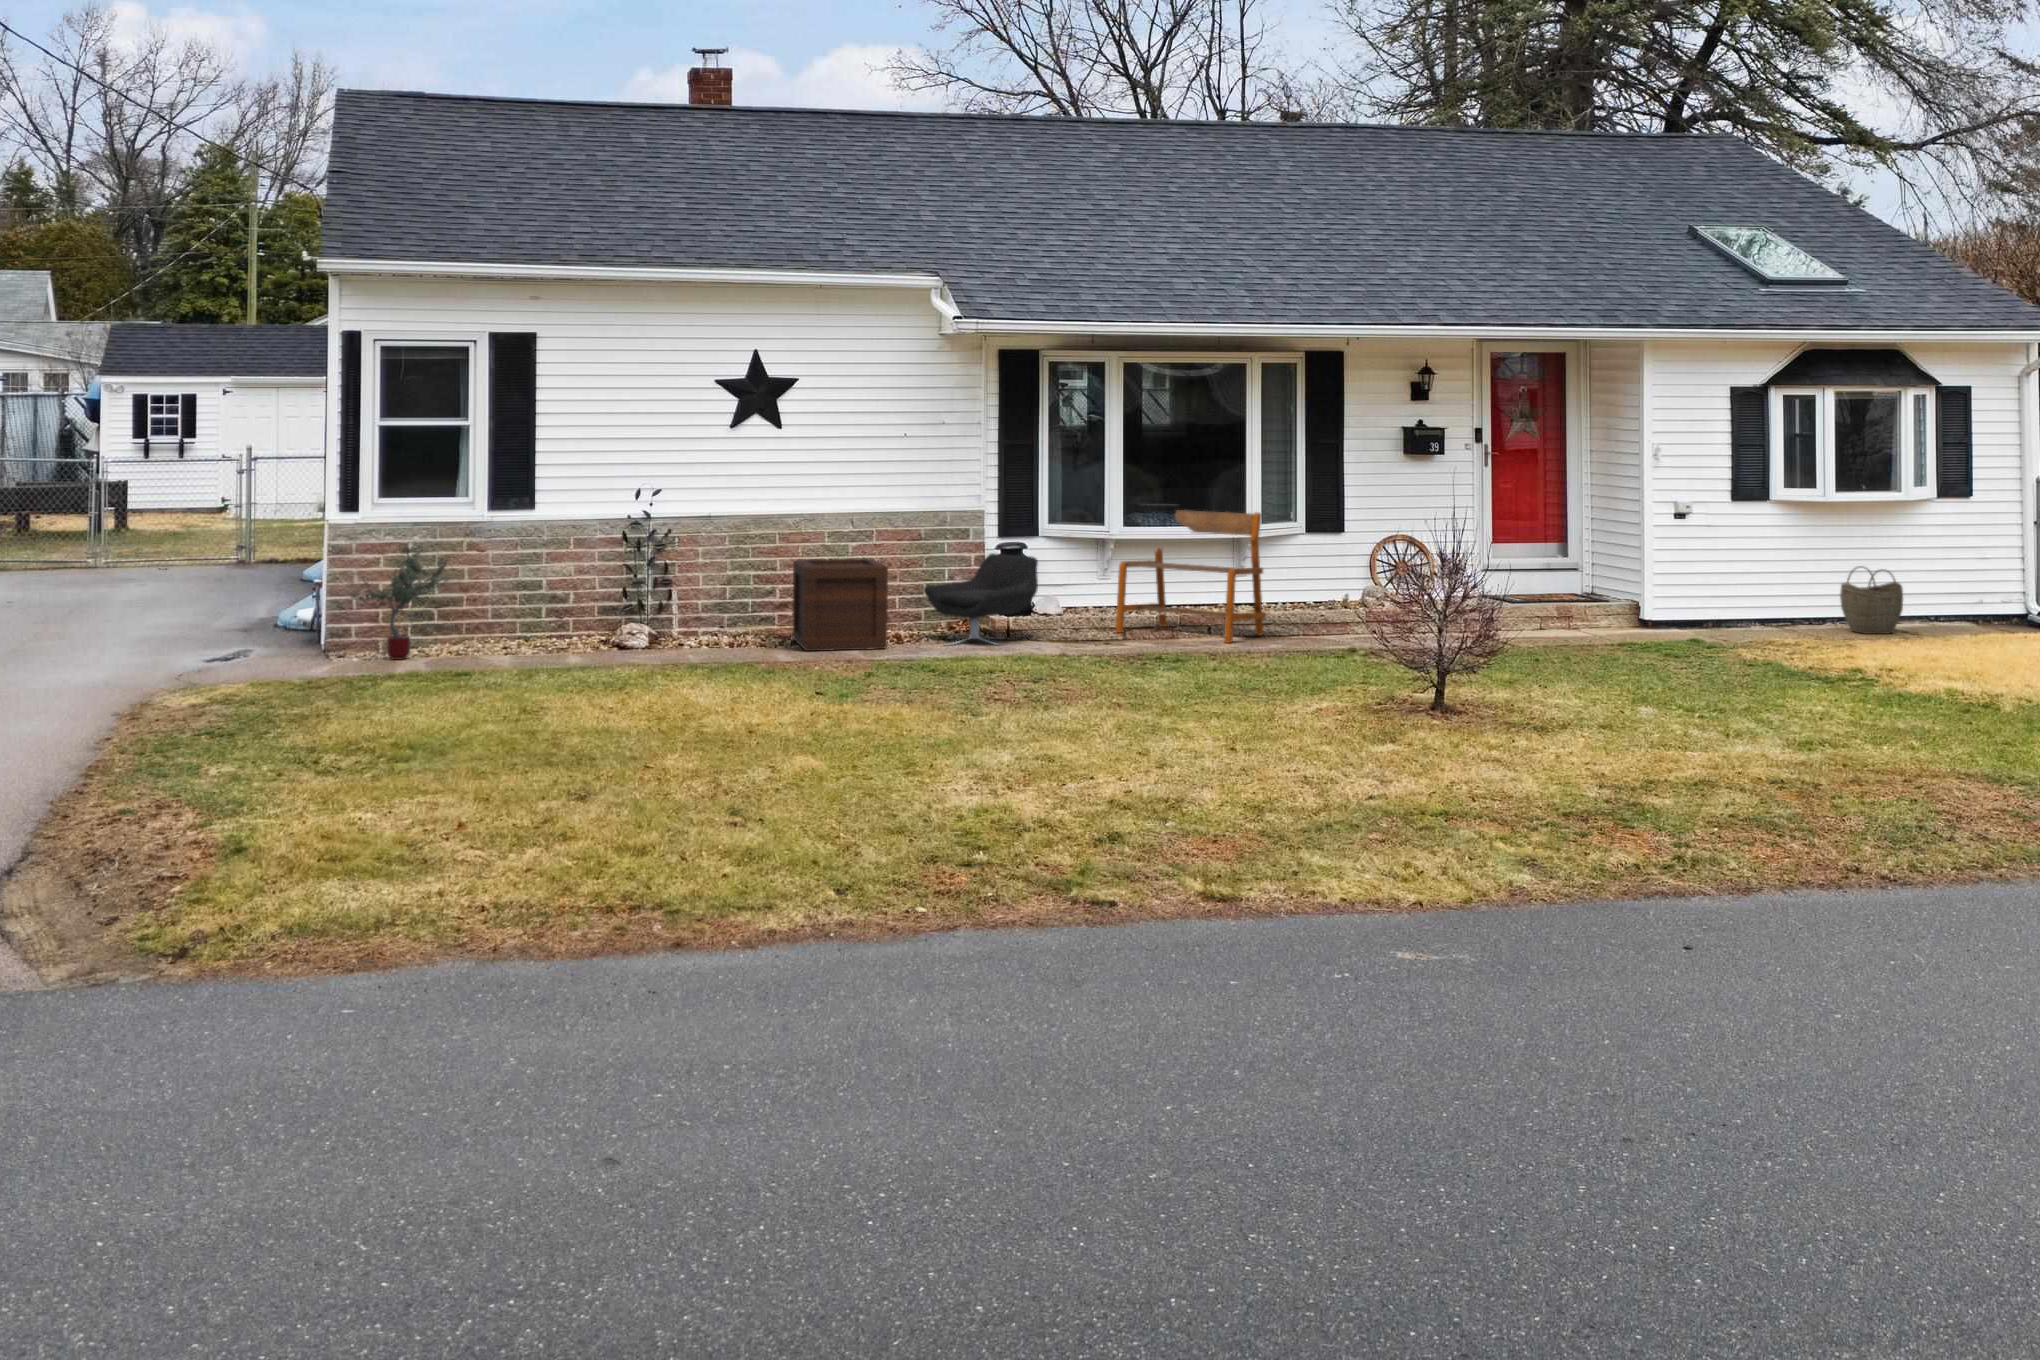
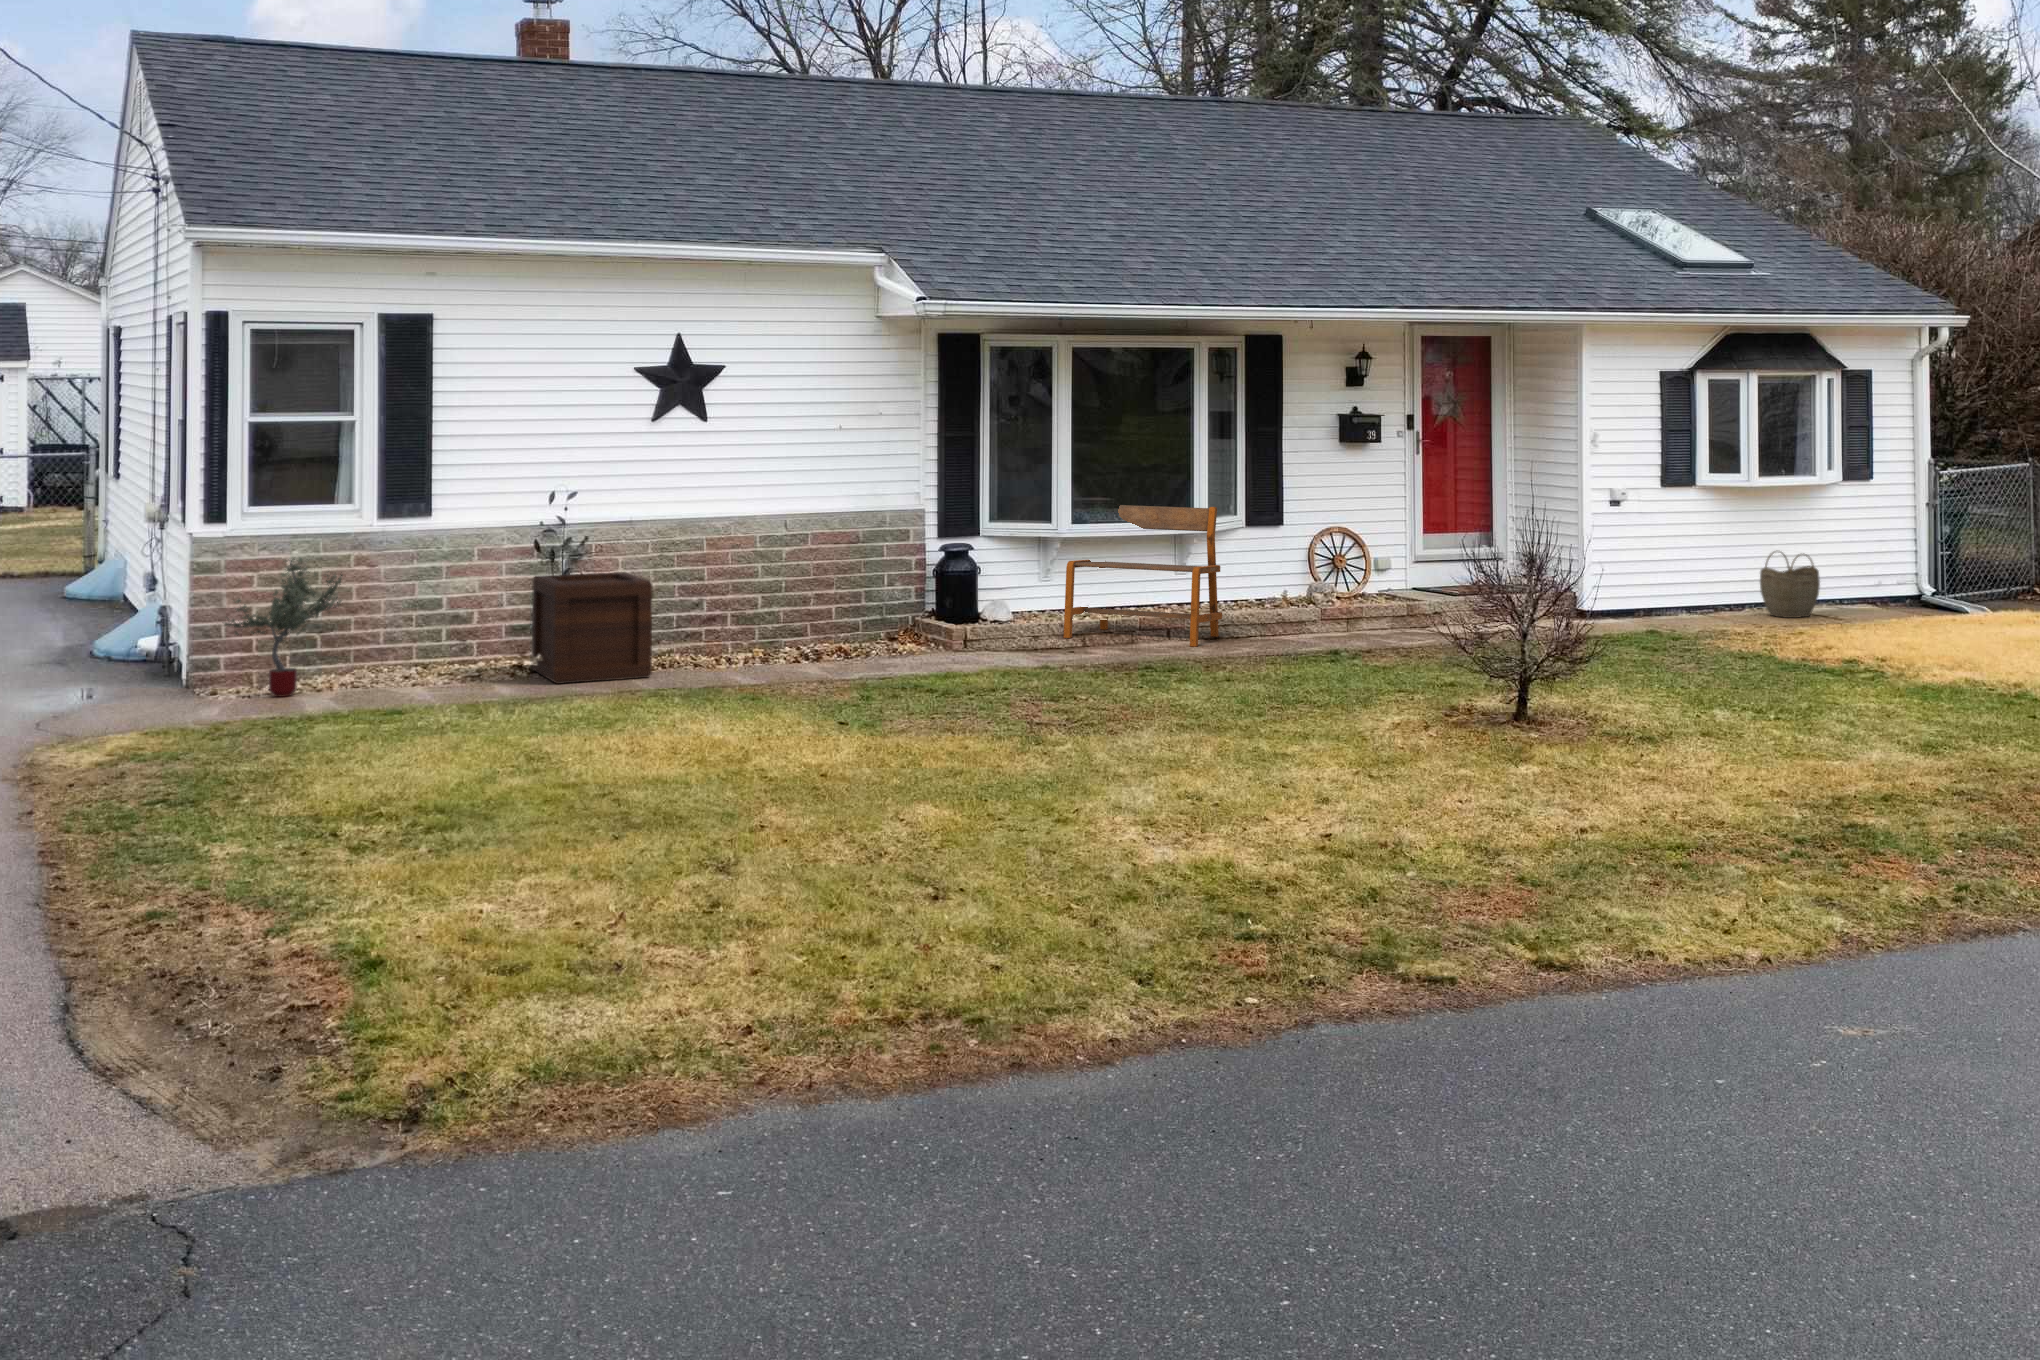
lounge chair: present [924,553,1038,645] -> none [868,556,993,659]
wooden crate: present [792,558,888,651] -> present [532,572,652,684]

